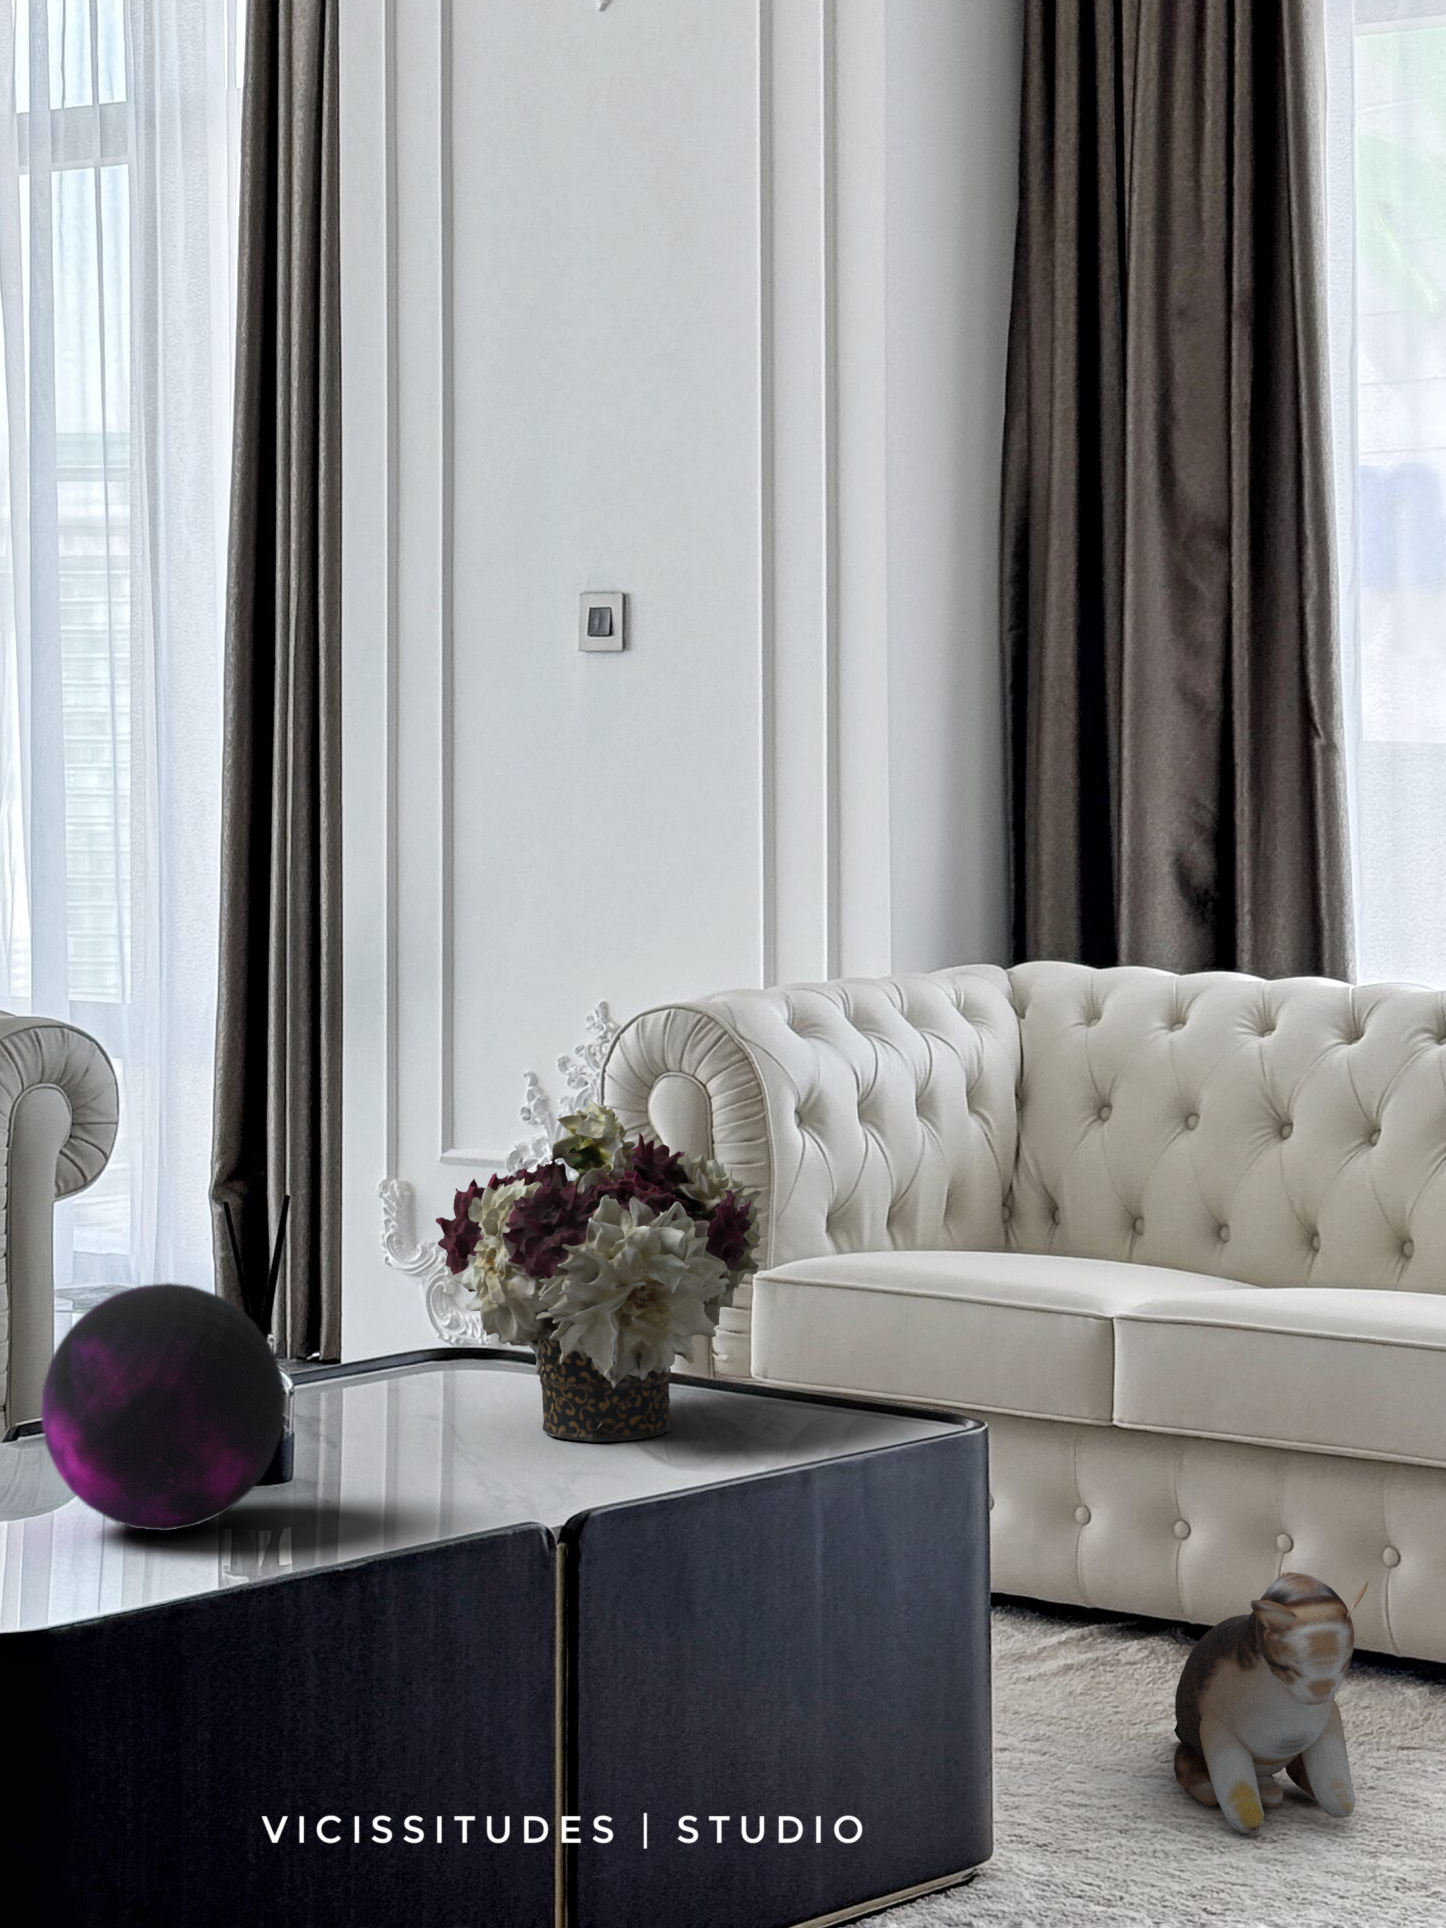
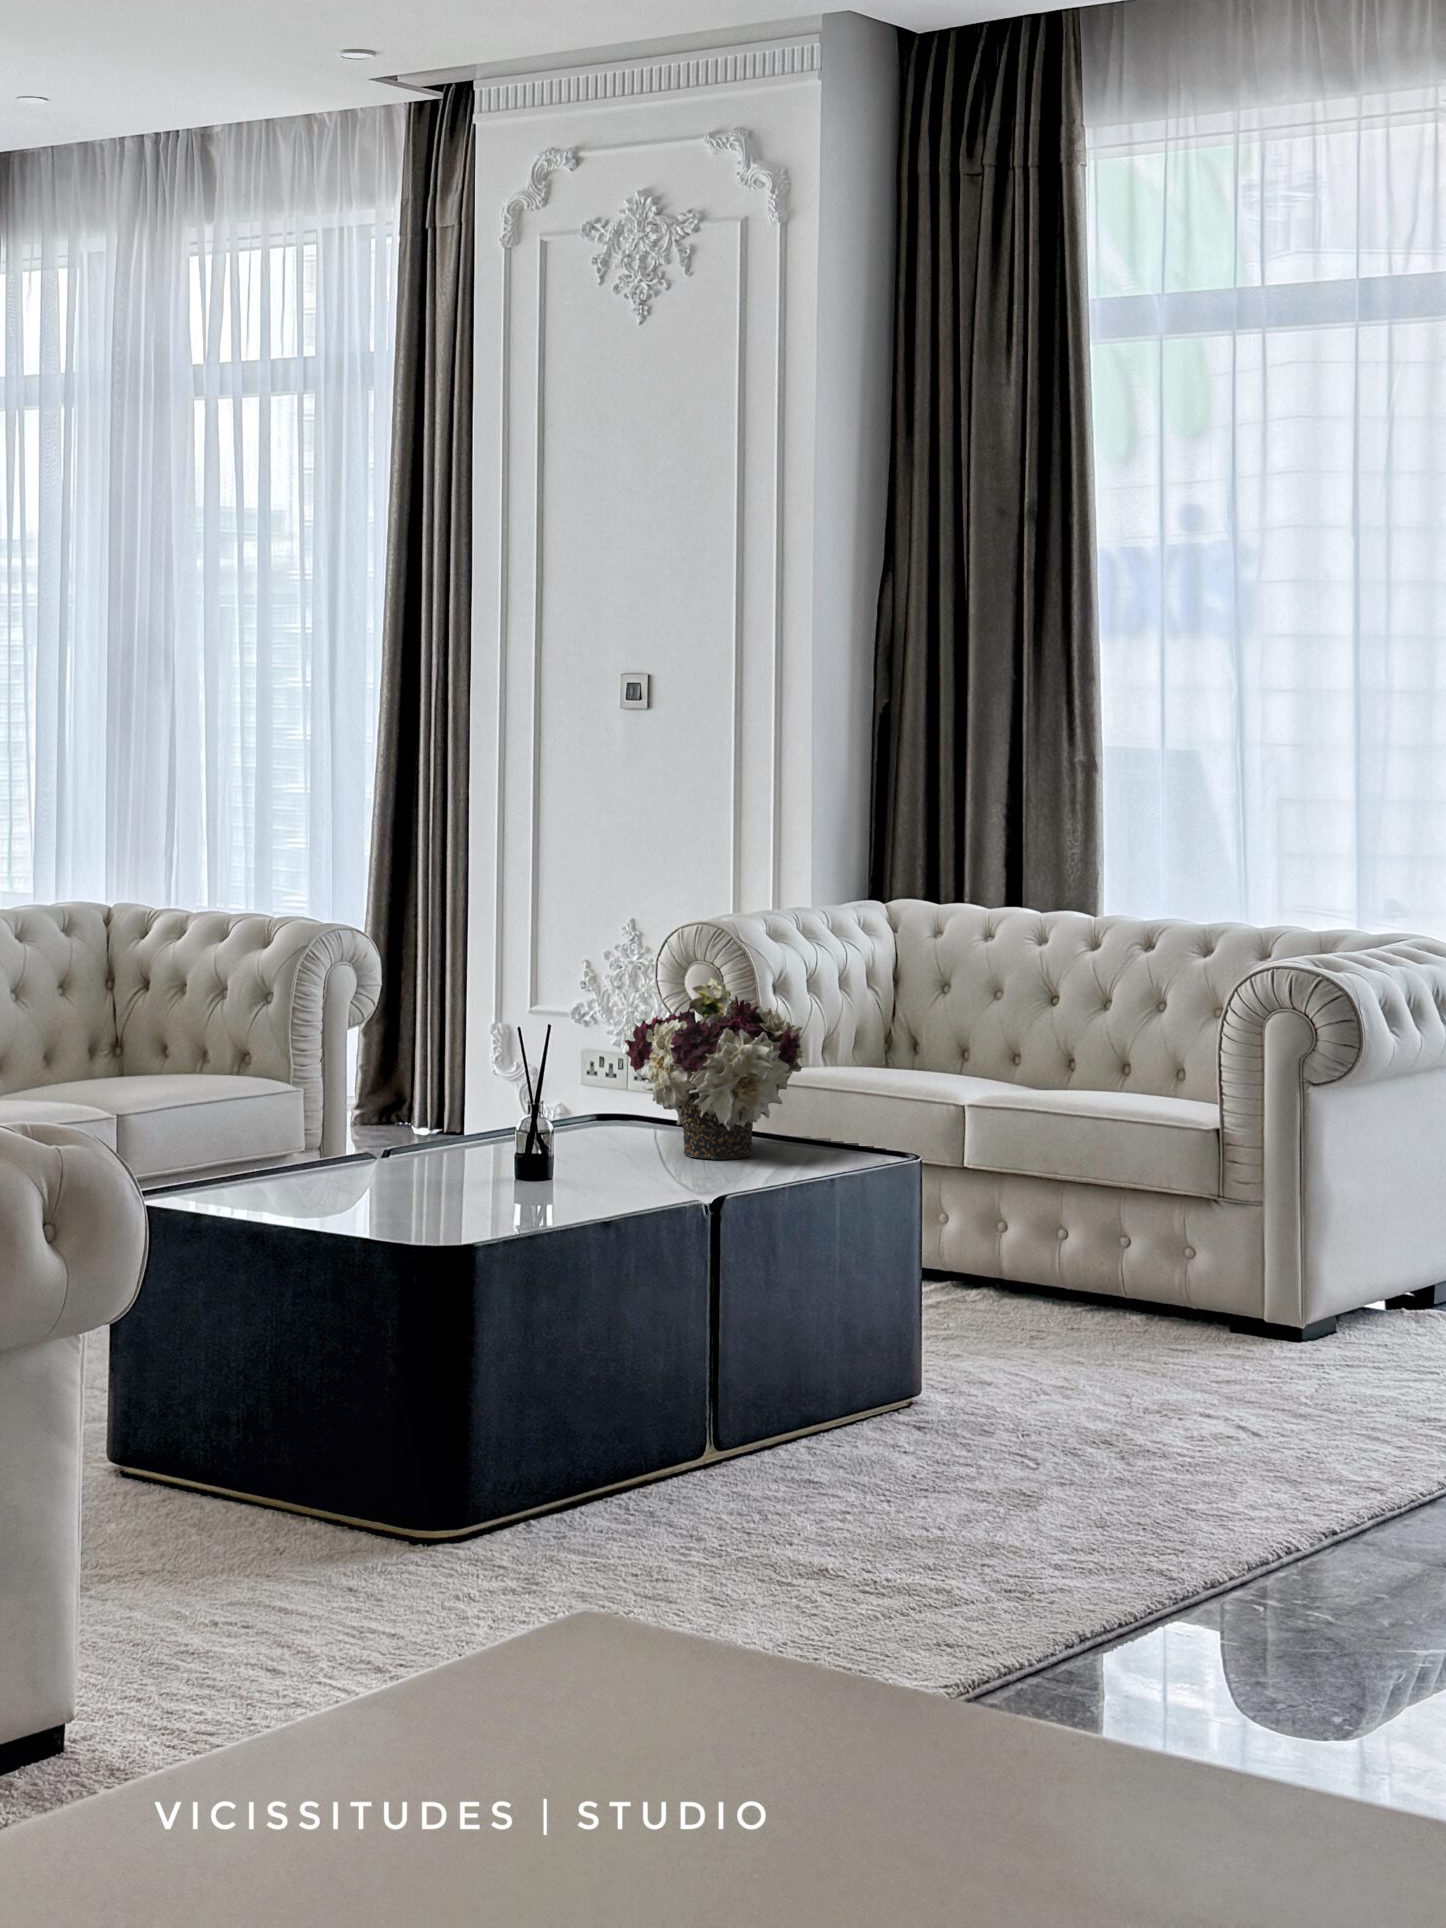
decorative orb: present [41,1283,285,1531] -> none [453,1070,578,1197]
plush toy: present [1174,1572,1368,1833] -> none [1007,1234,1123,1374]

